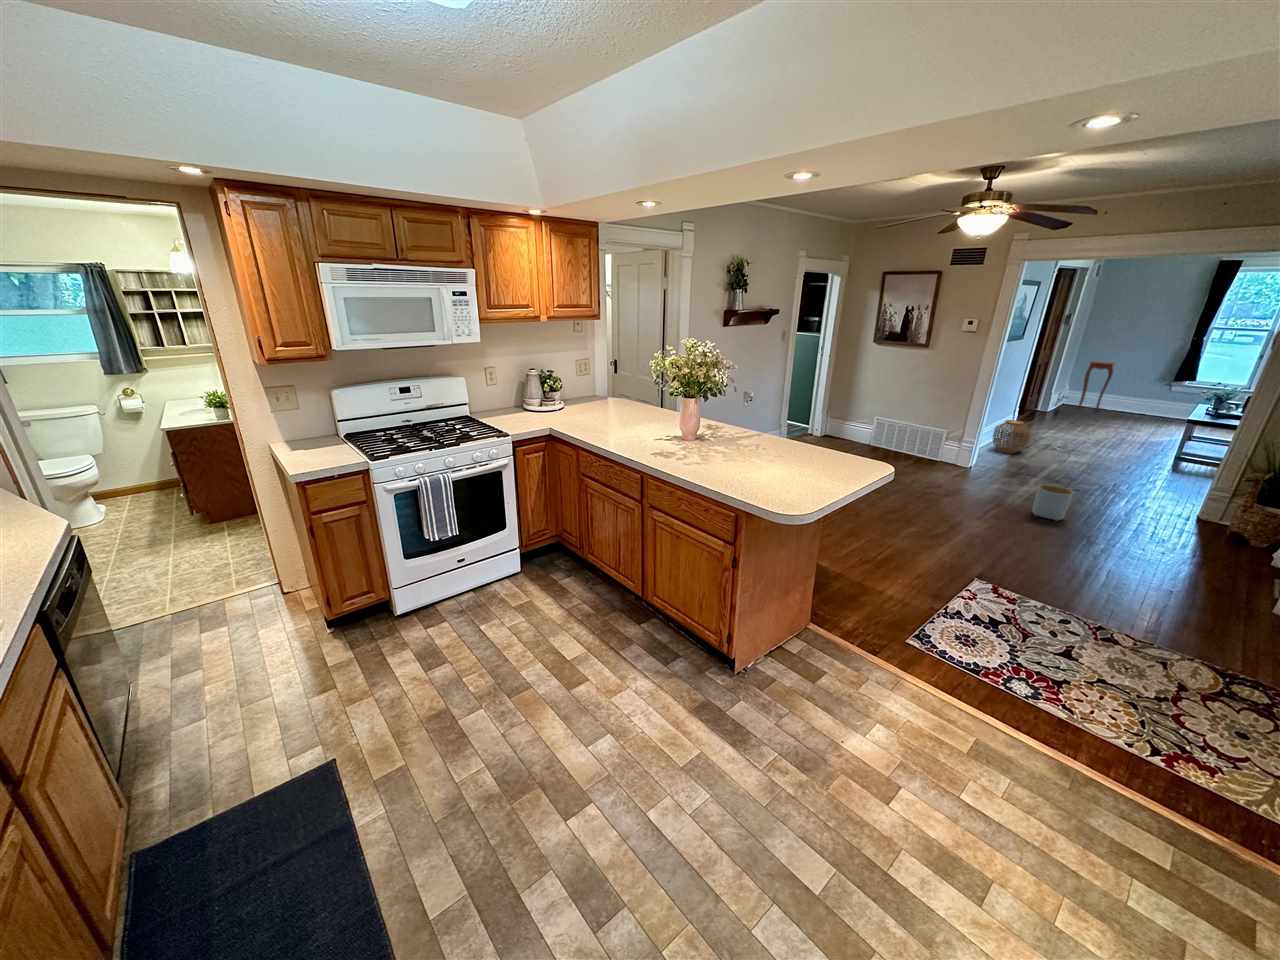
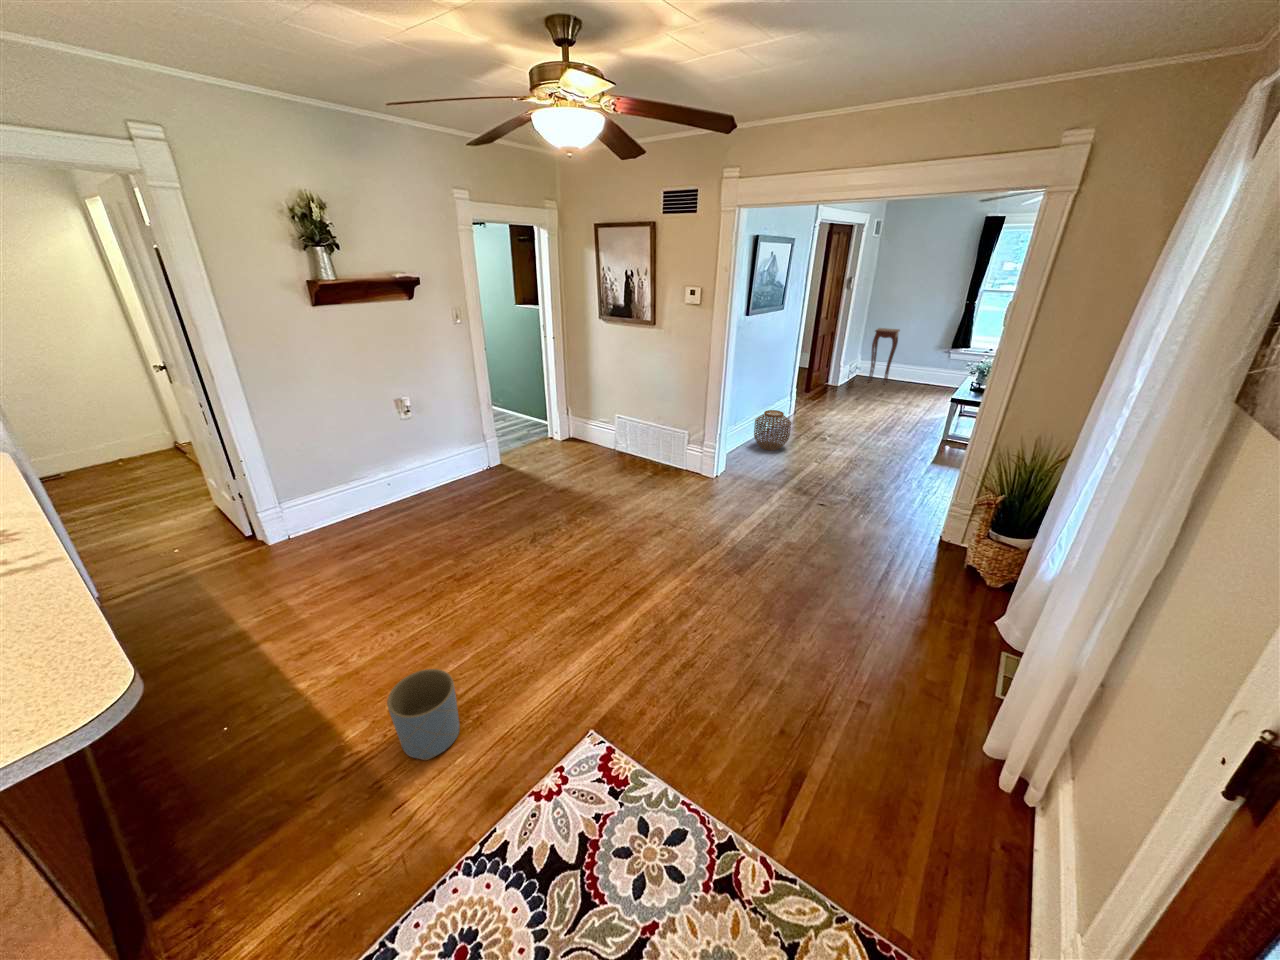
planter: present [1032,484,1073,521] -> present [387,669,460,760]

